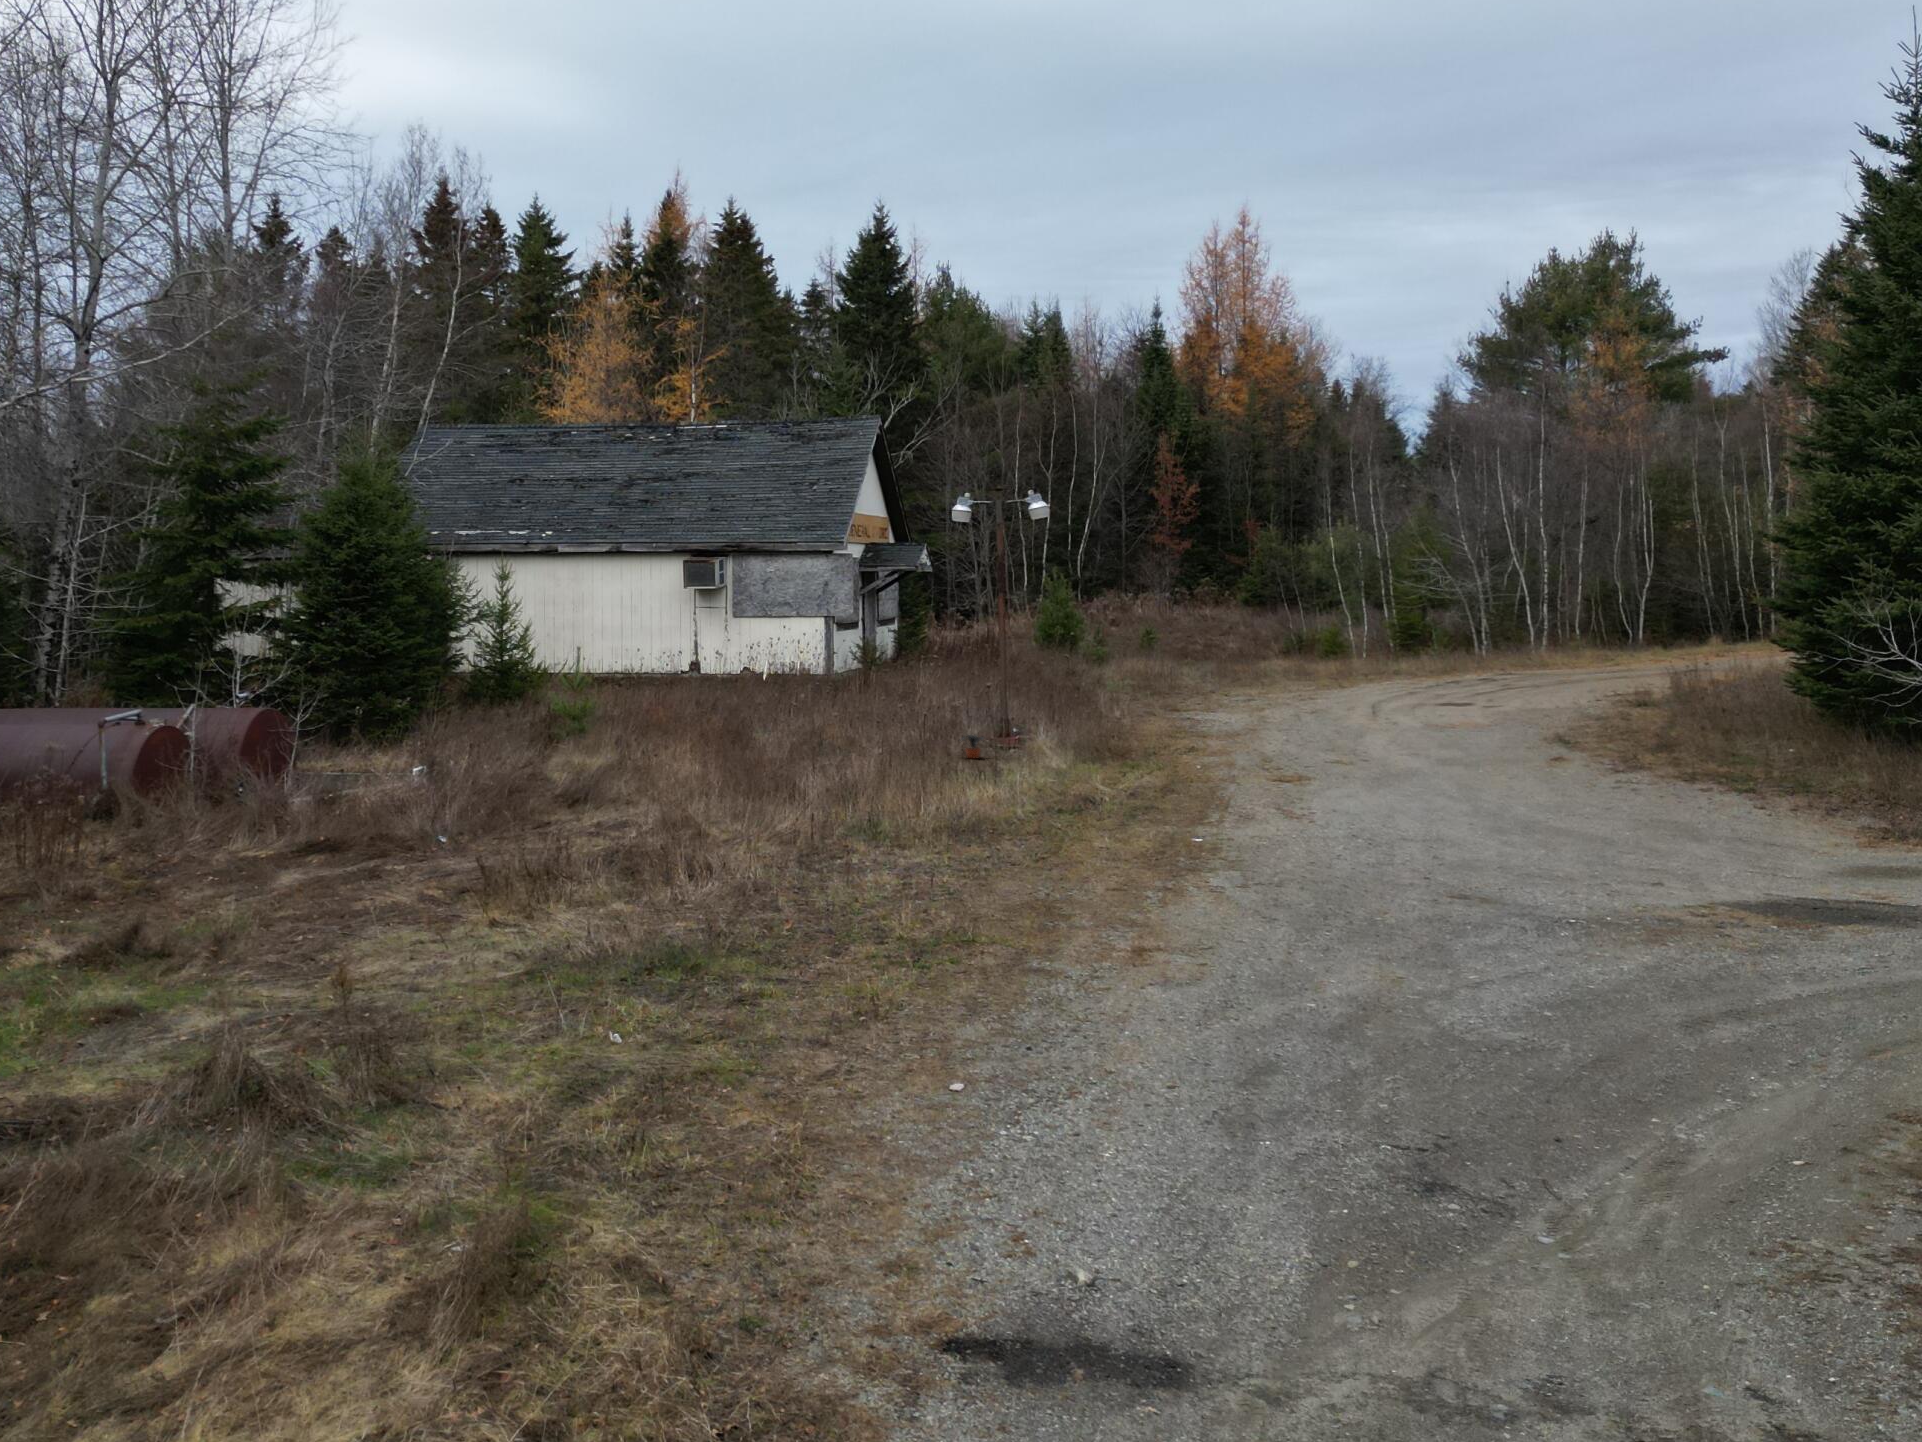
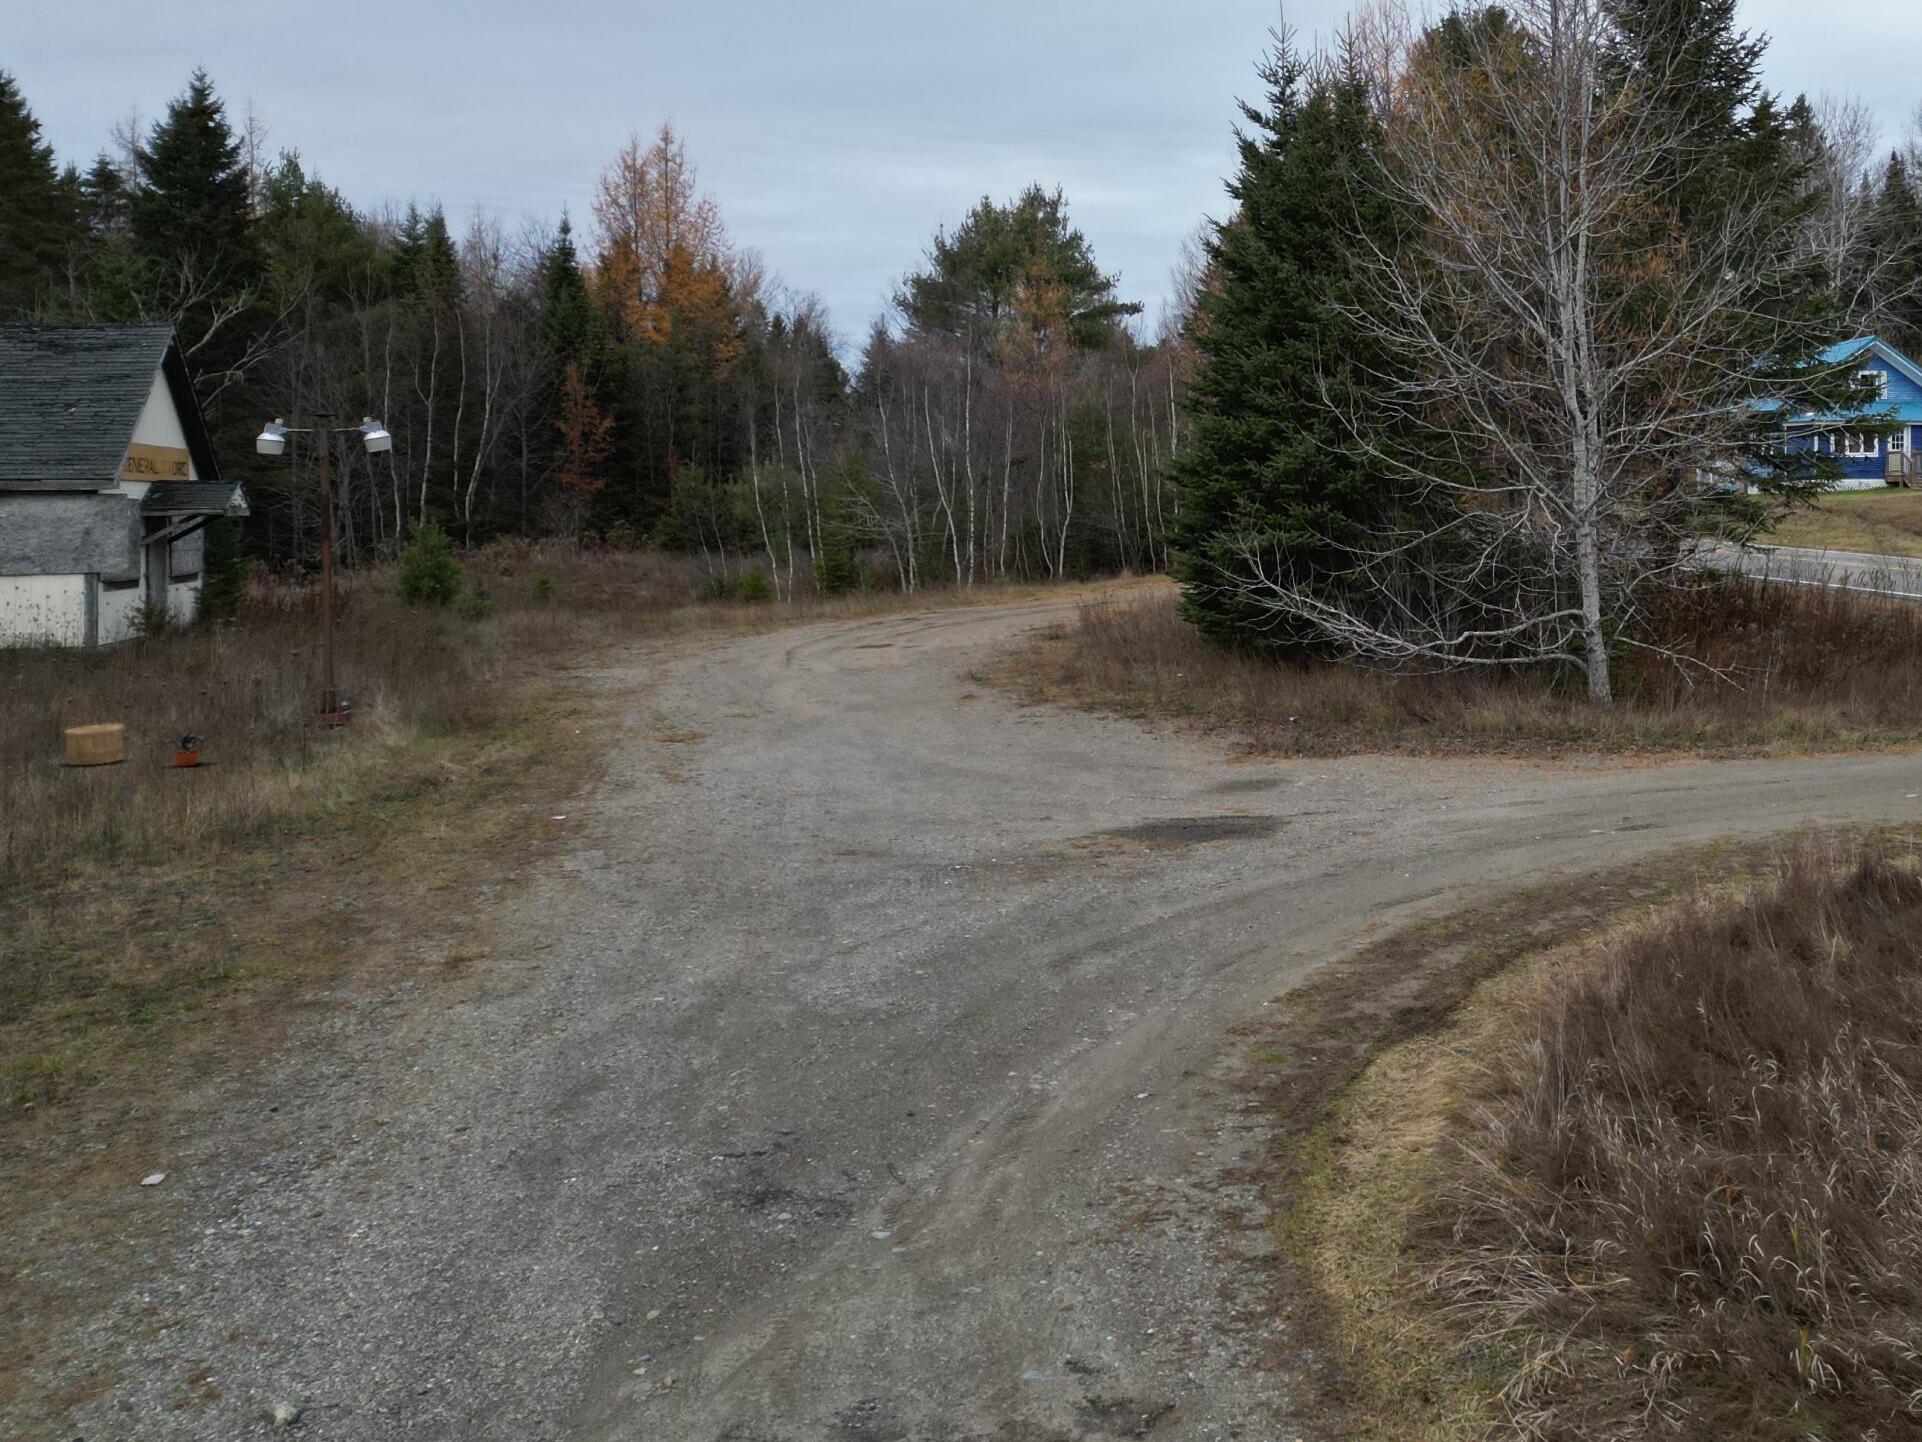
wooden bucket: none [902,725,935,753] -> present [65,724,123,765]

